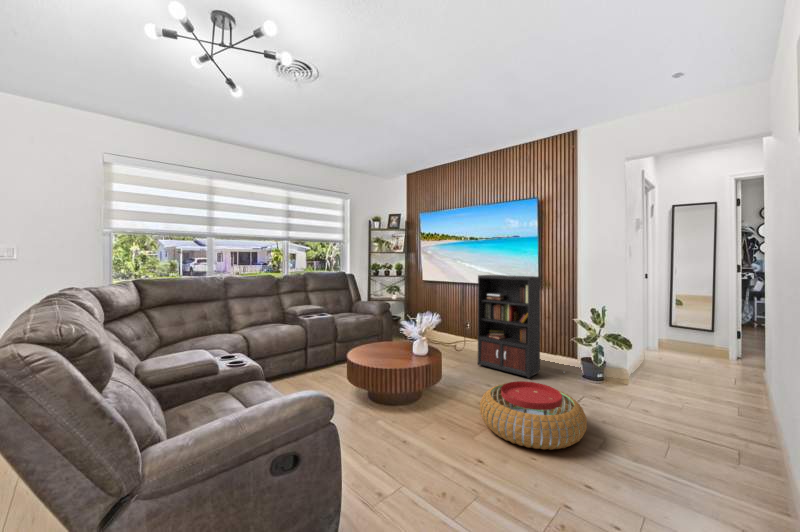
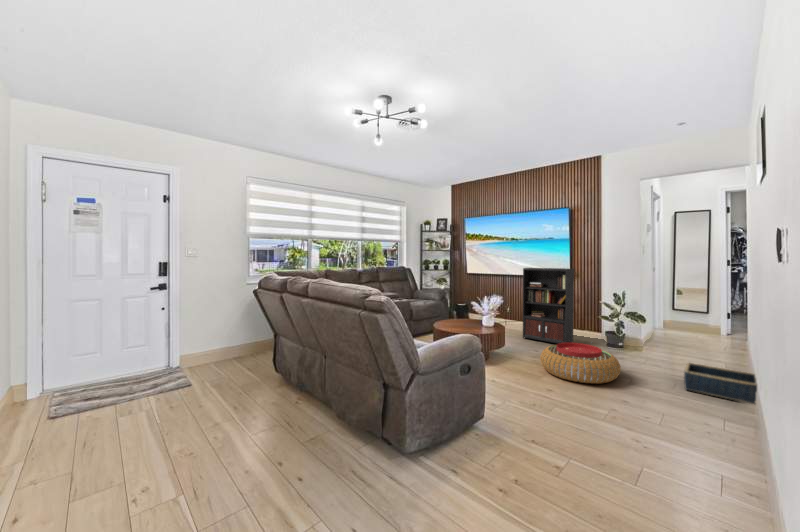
basket: none [677,416,792,497] -> present [684,363,757,404]

